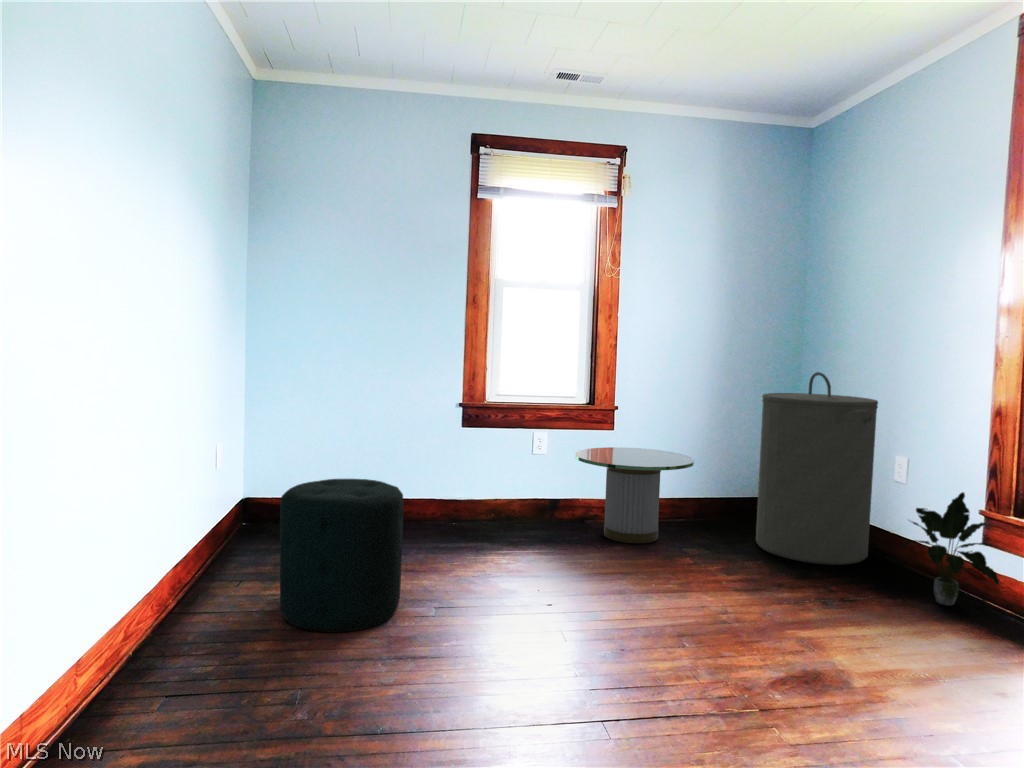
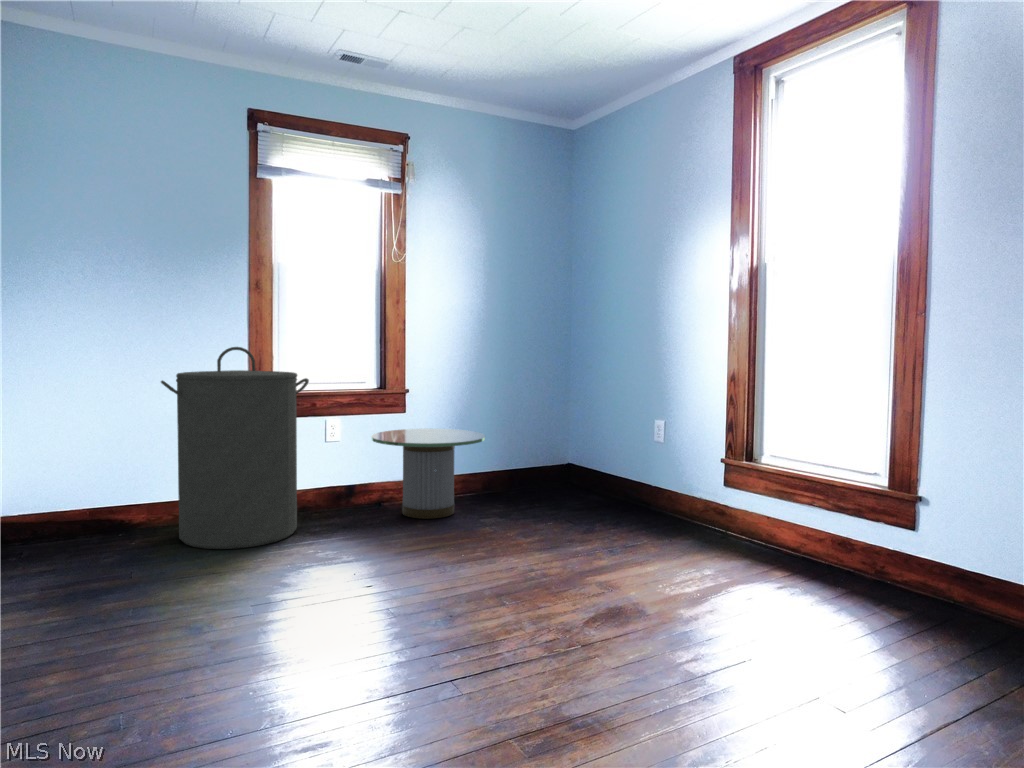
laundry hamper: present [756,372,878,565] -> present [161,347,309,549]
ottoman: present [280,479,403,632] -> none [48,473,203,648]
potted plant: present [902,492,999,605] -> none [663,443,740,539]

